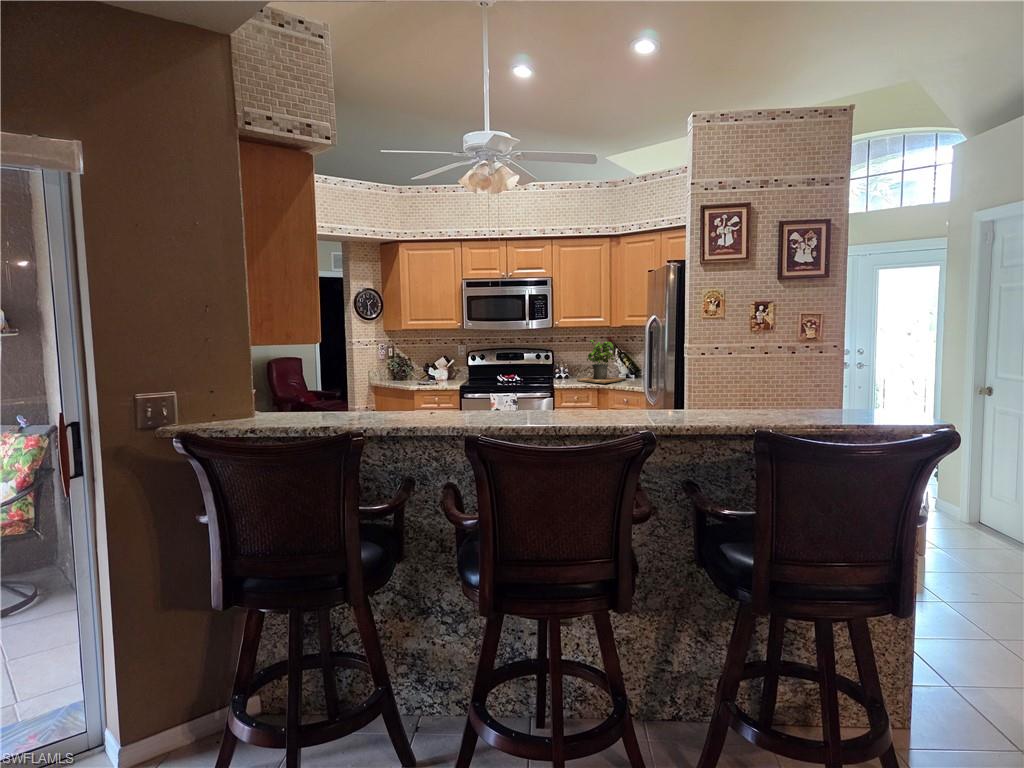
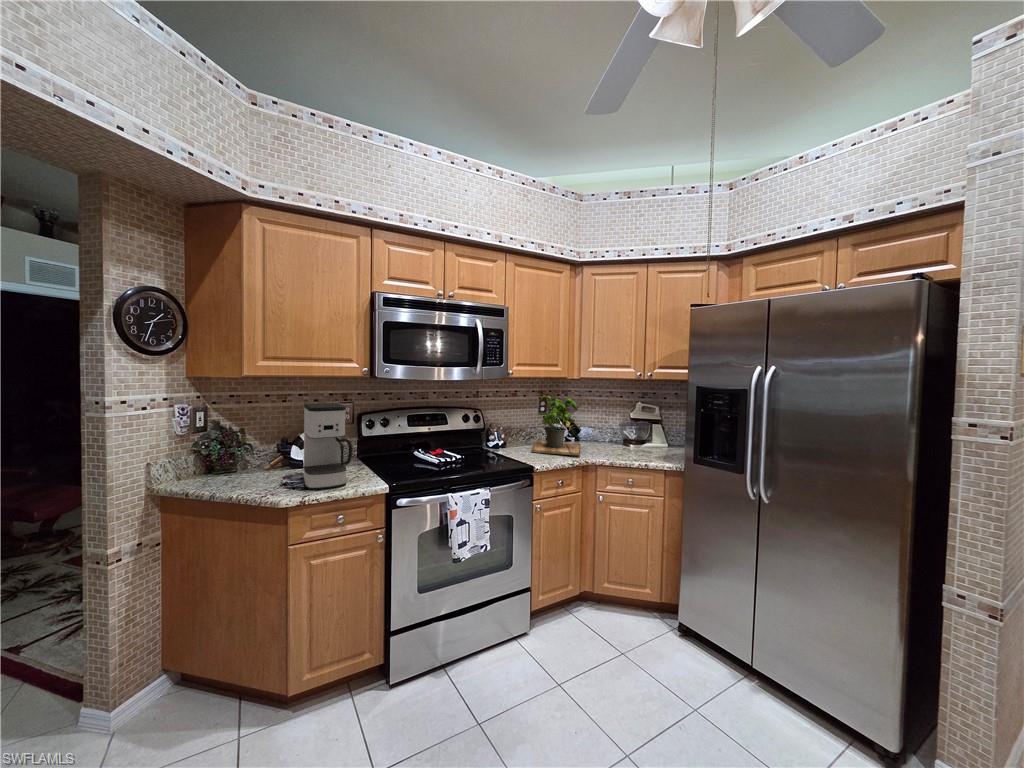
coffee maker: none [426,343,450,386] -> present [303,403,353,489]

